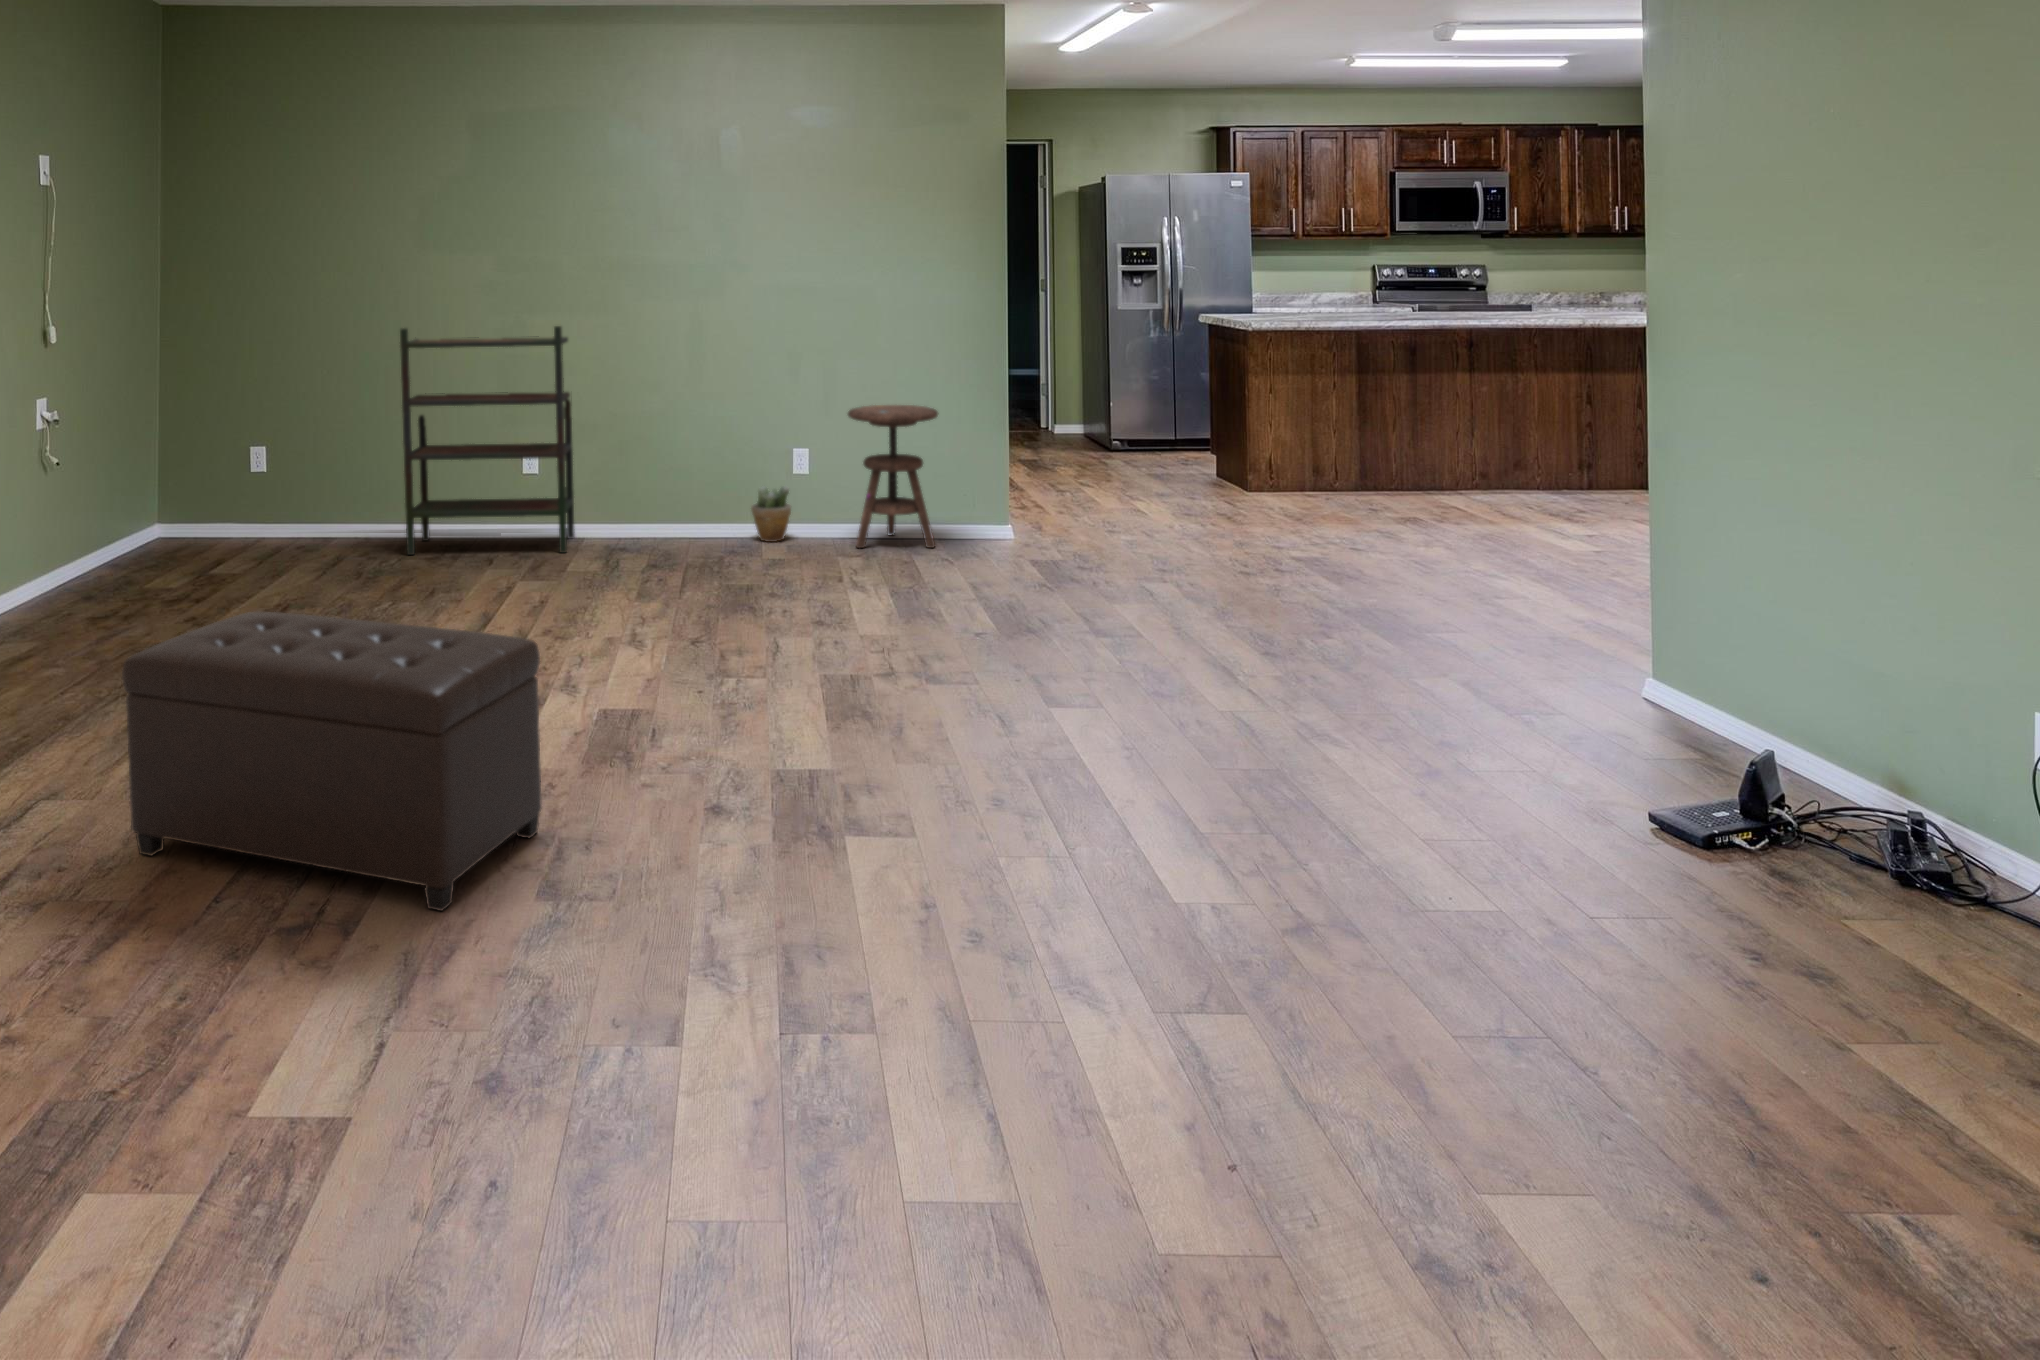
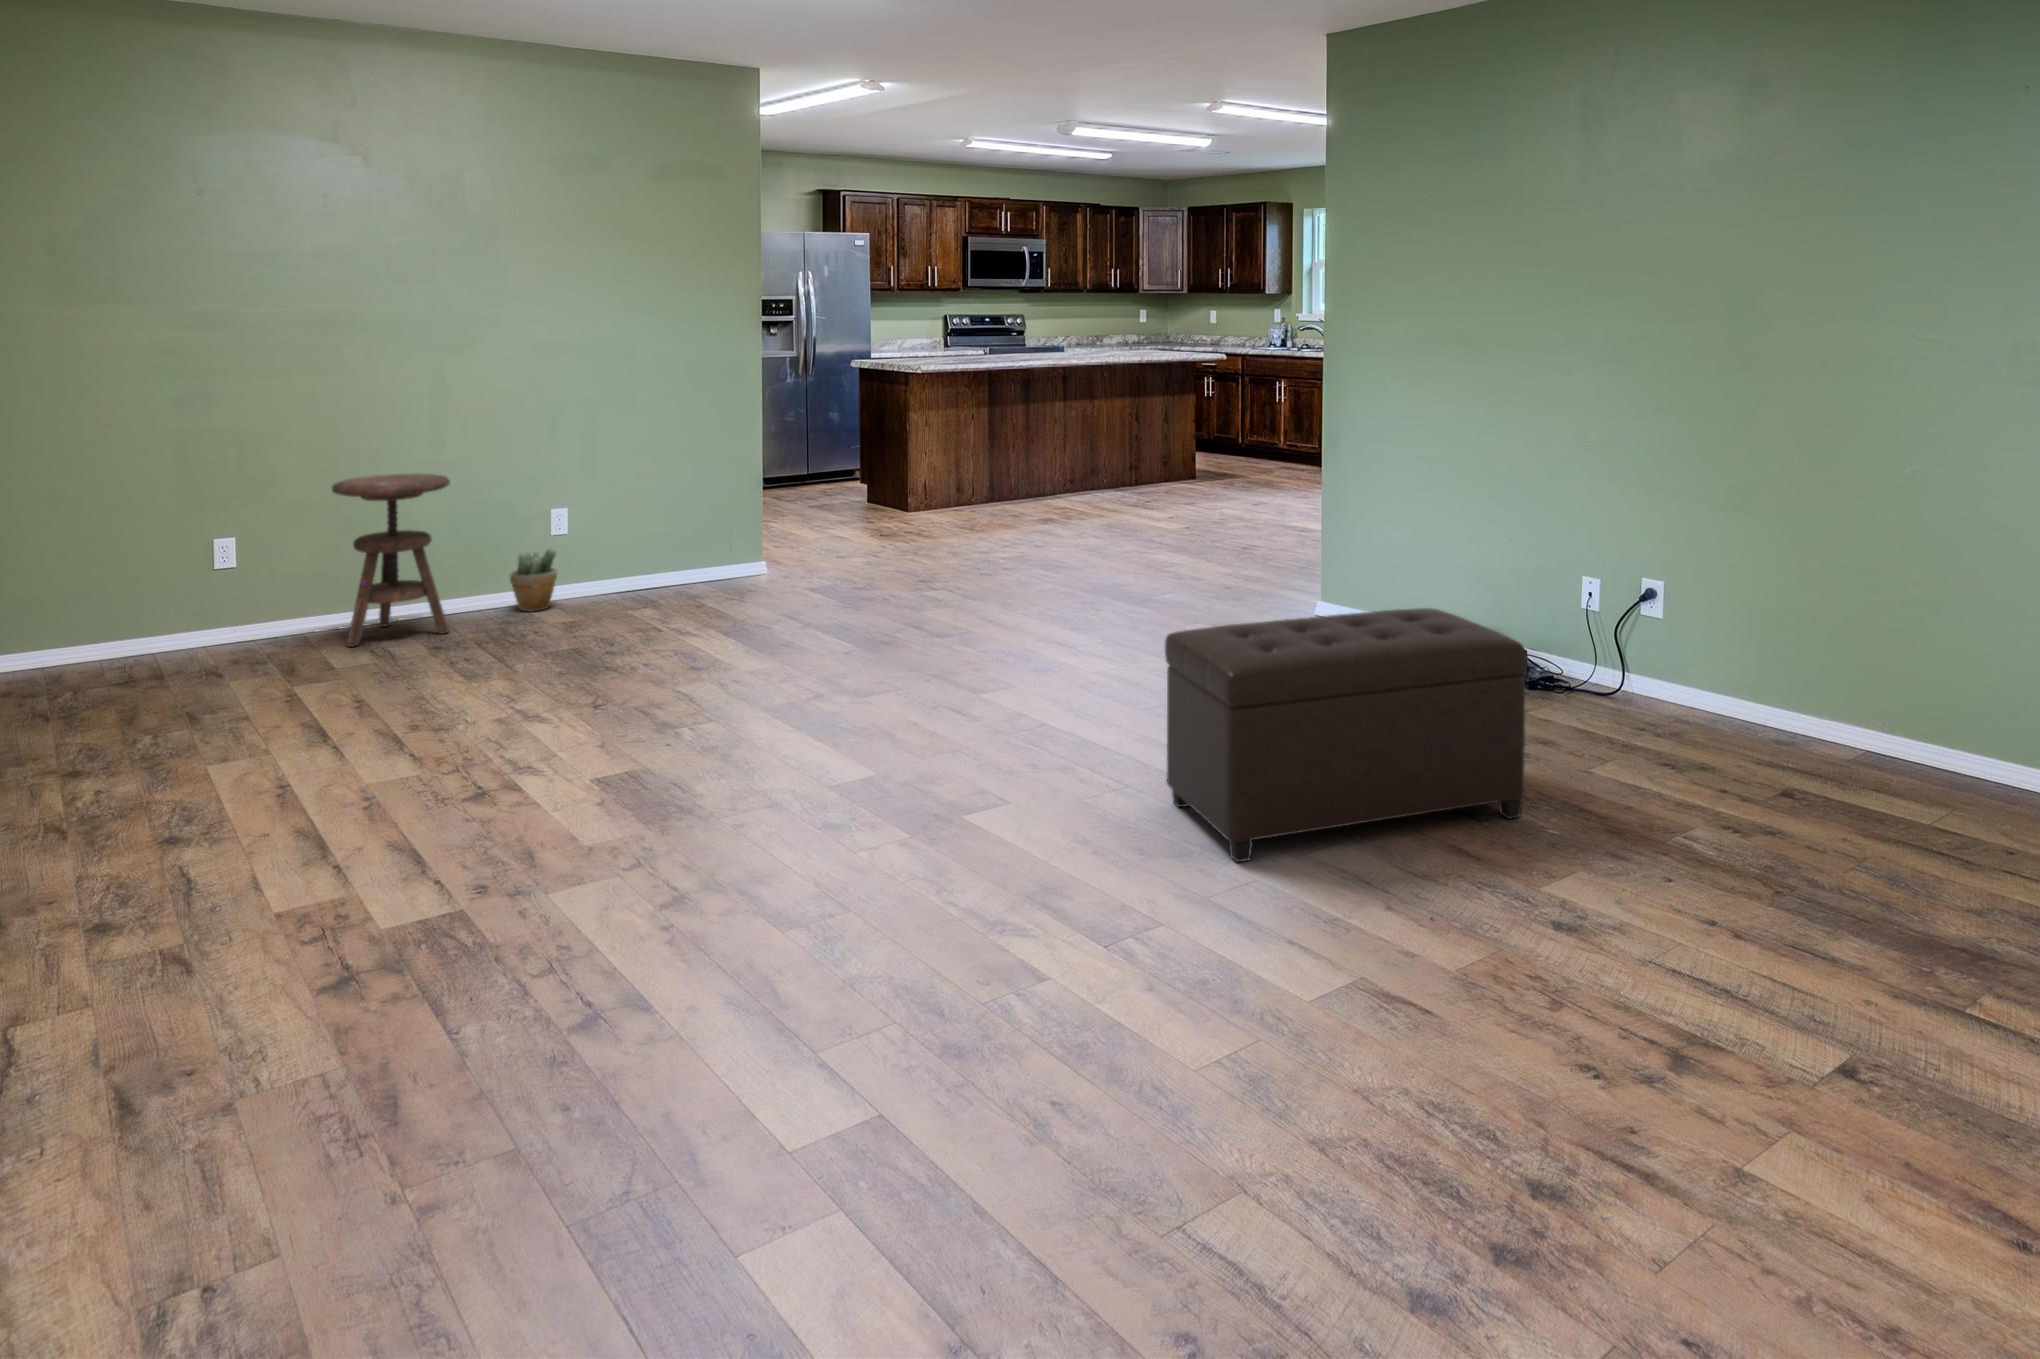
bookshelf: present [400,326,575,555] -> none [25,377,289,695]
side table: present [848,405,938,548] -> present [332,474,450,647]
ottoman: present [122,612,542,911] -> present [1165,608,1527,862]

